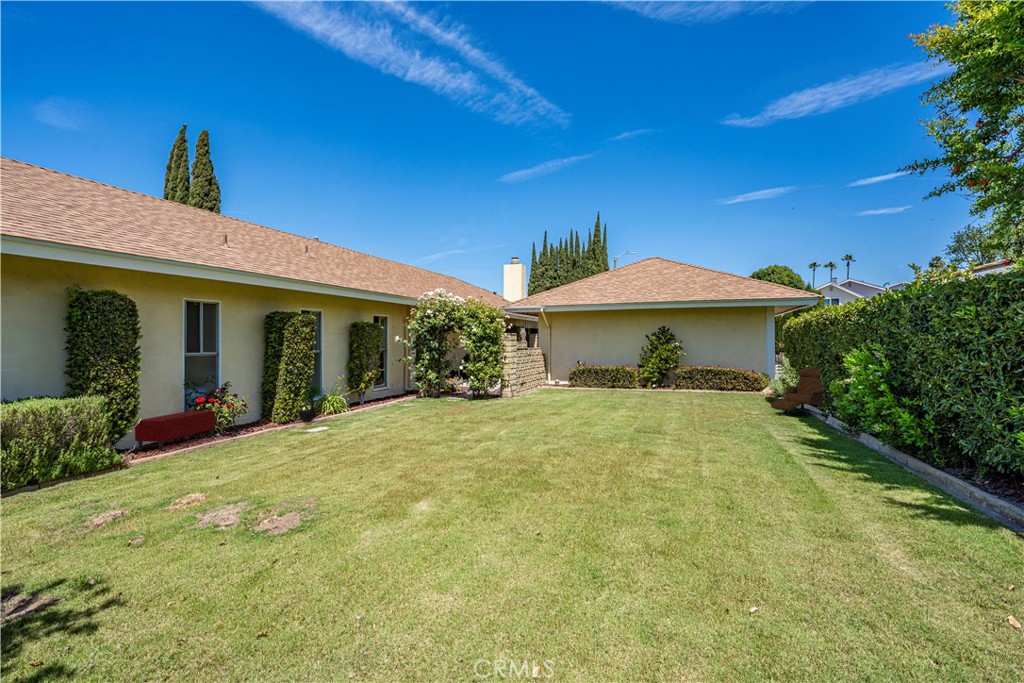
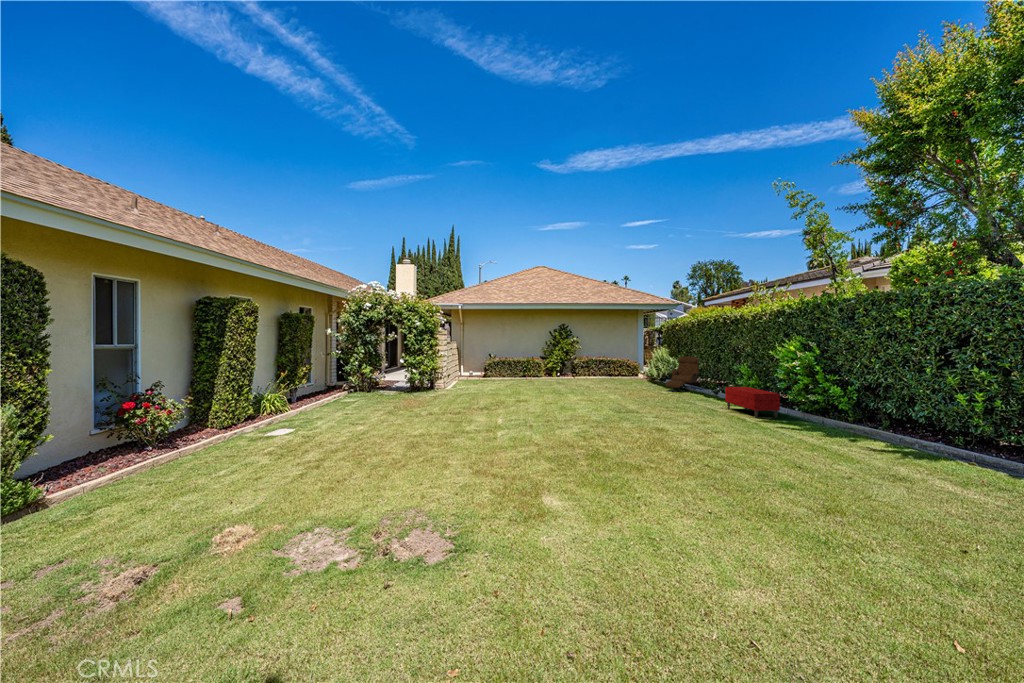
potted tree: present [298,388,319,422] -> none [242,381,271,424]
bench: present [135,410,215,451] -> present [725,387,780,418]

